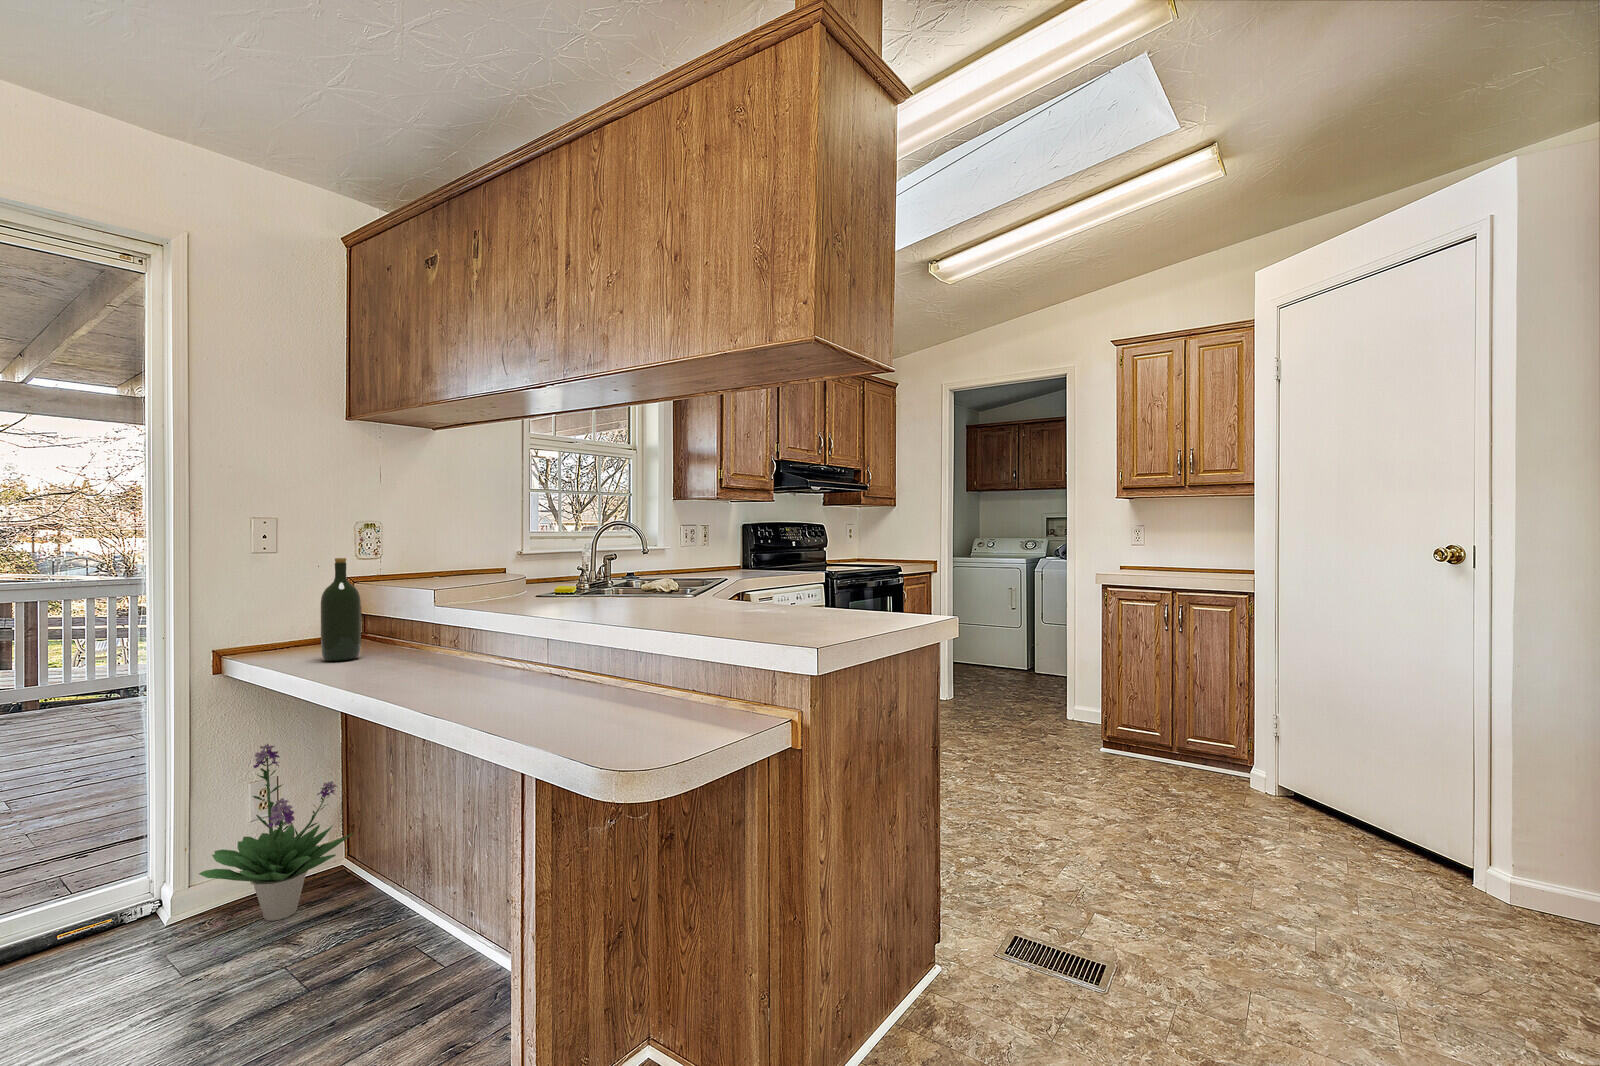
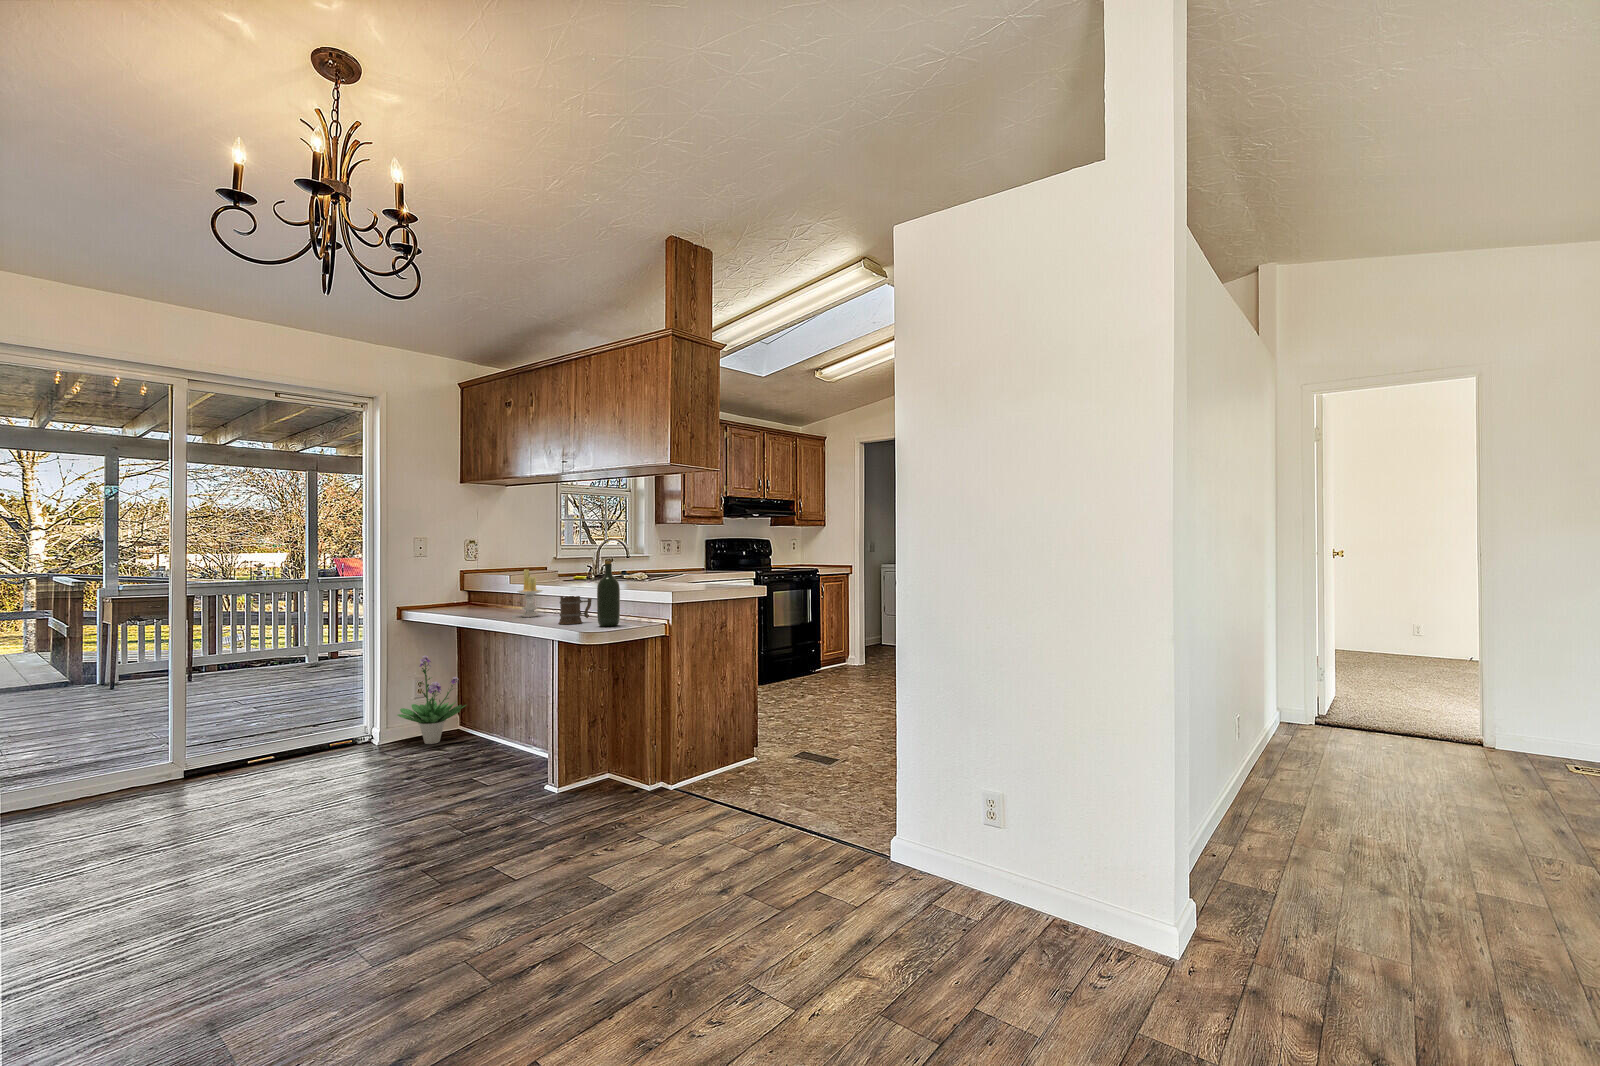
wine bottle: present [321,558,361,661] -> present [597,561,620,626]
candle: none [444,582,499,685] -> present [517,569,542,617]
mug: none [538,650,615,723] -> present [559,596,592,624]

